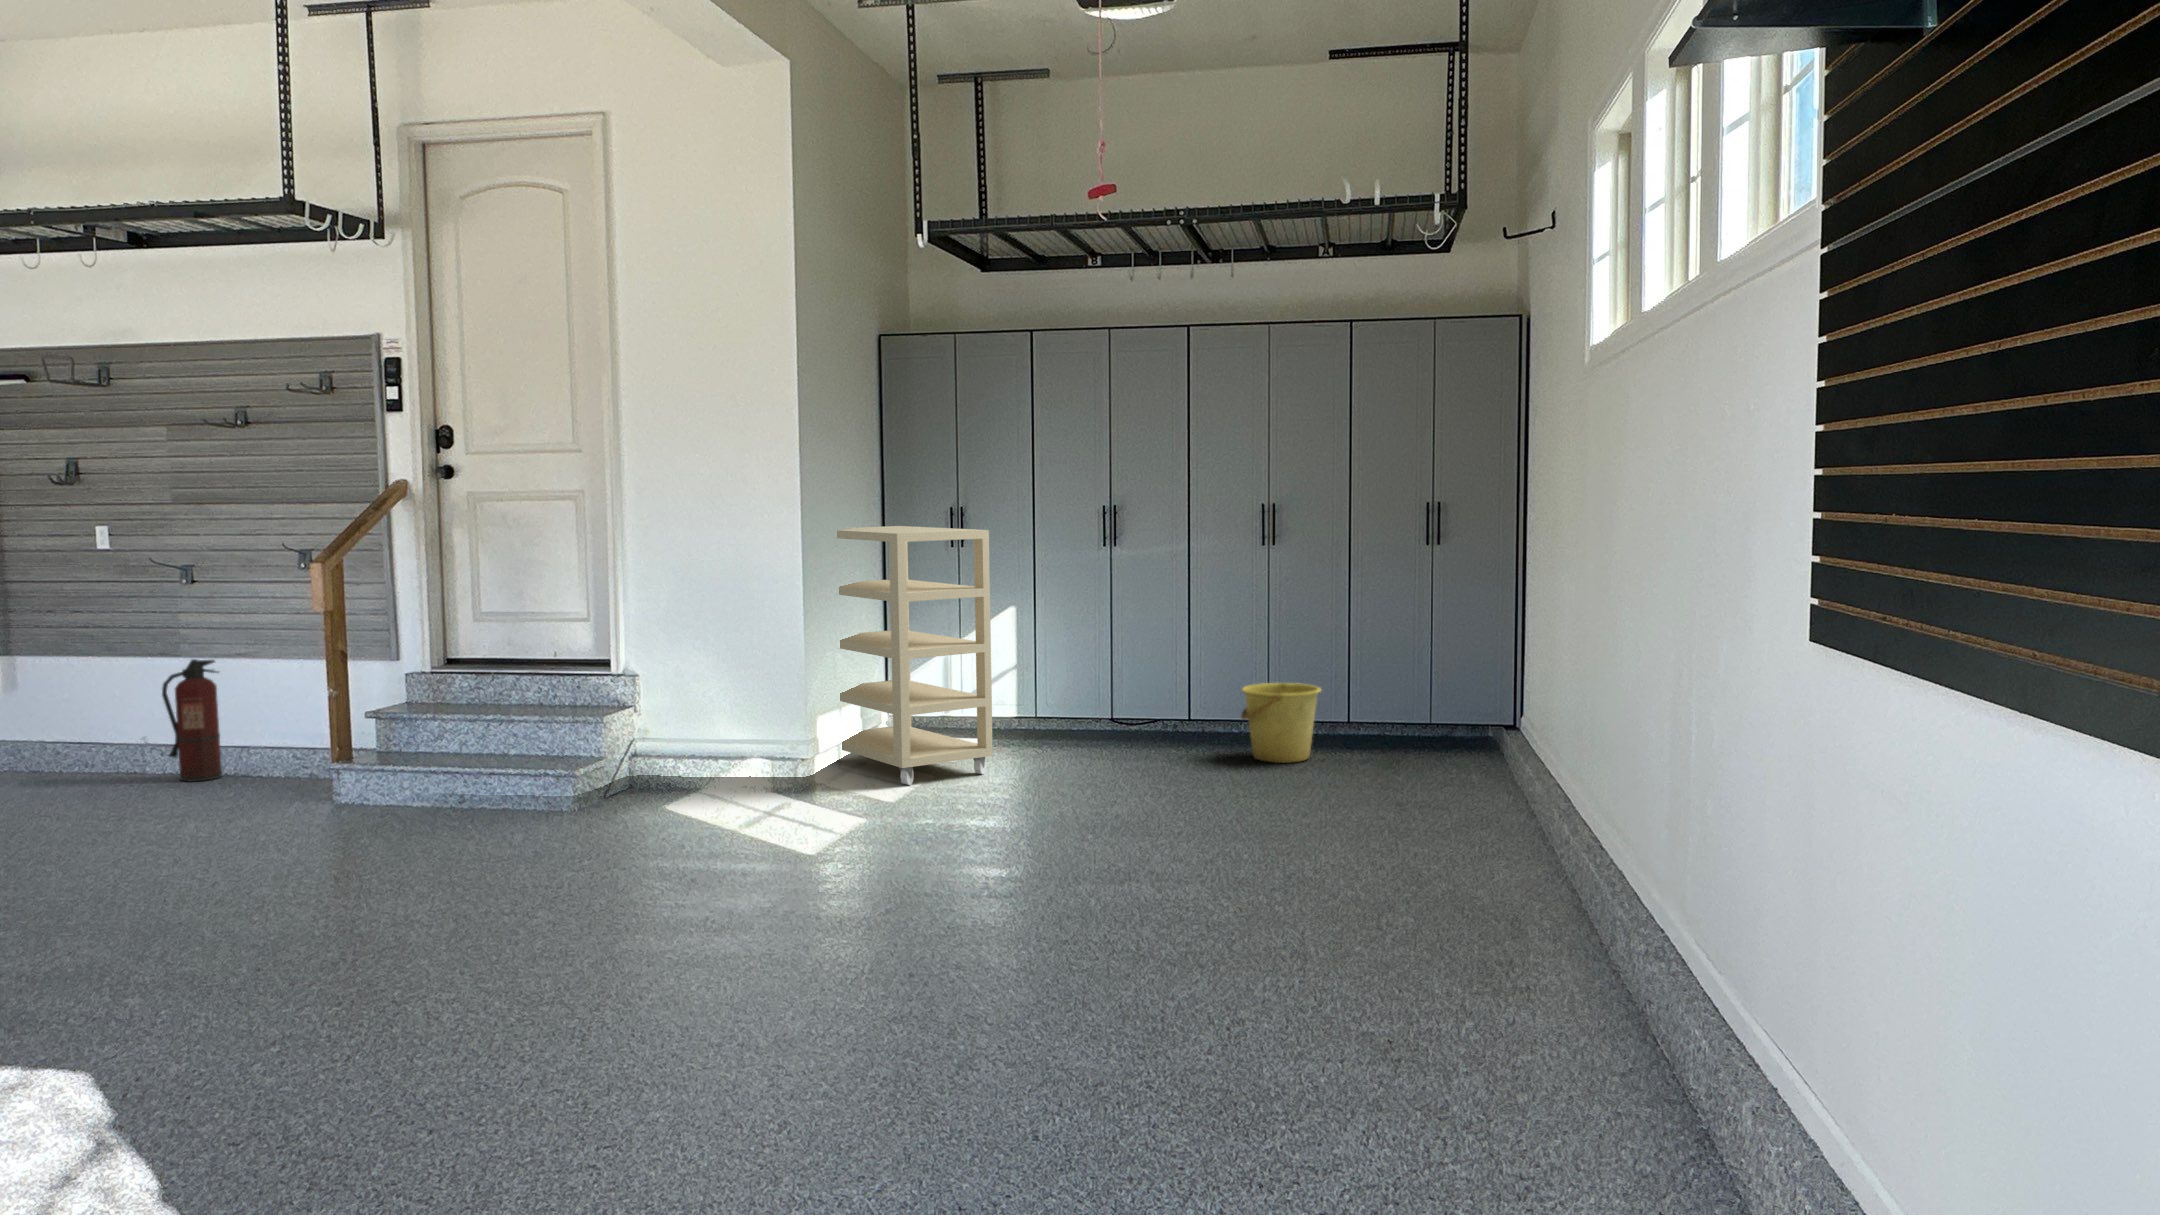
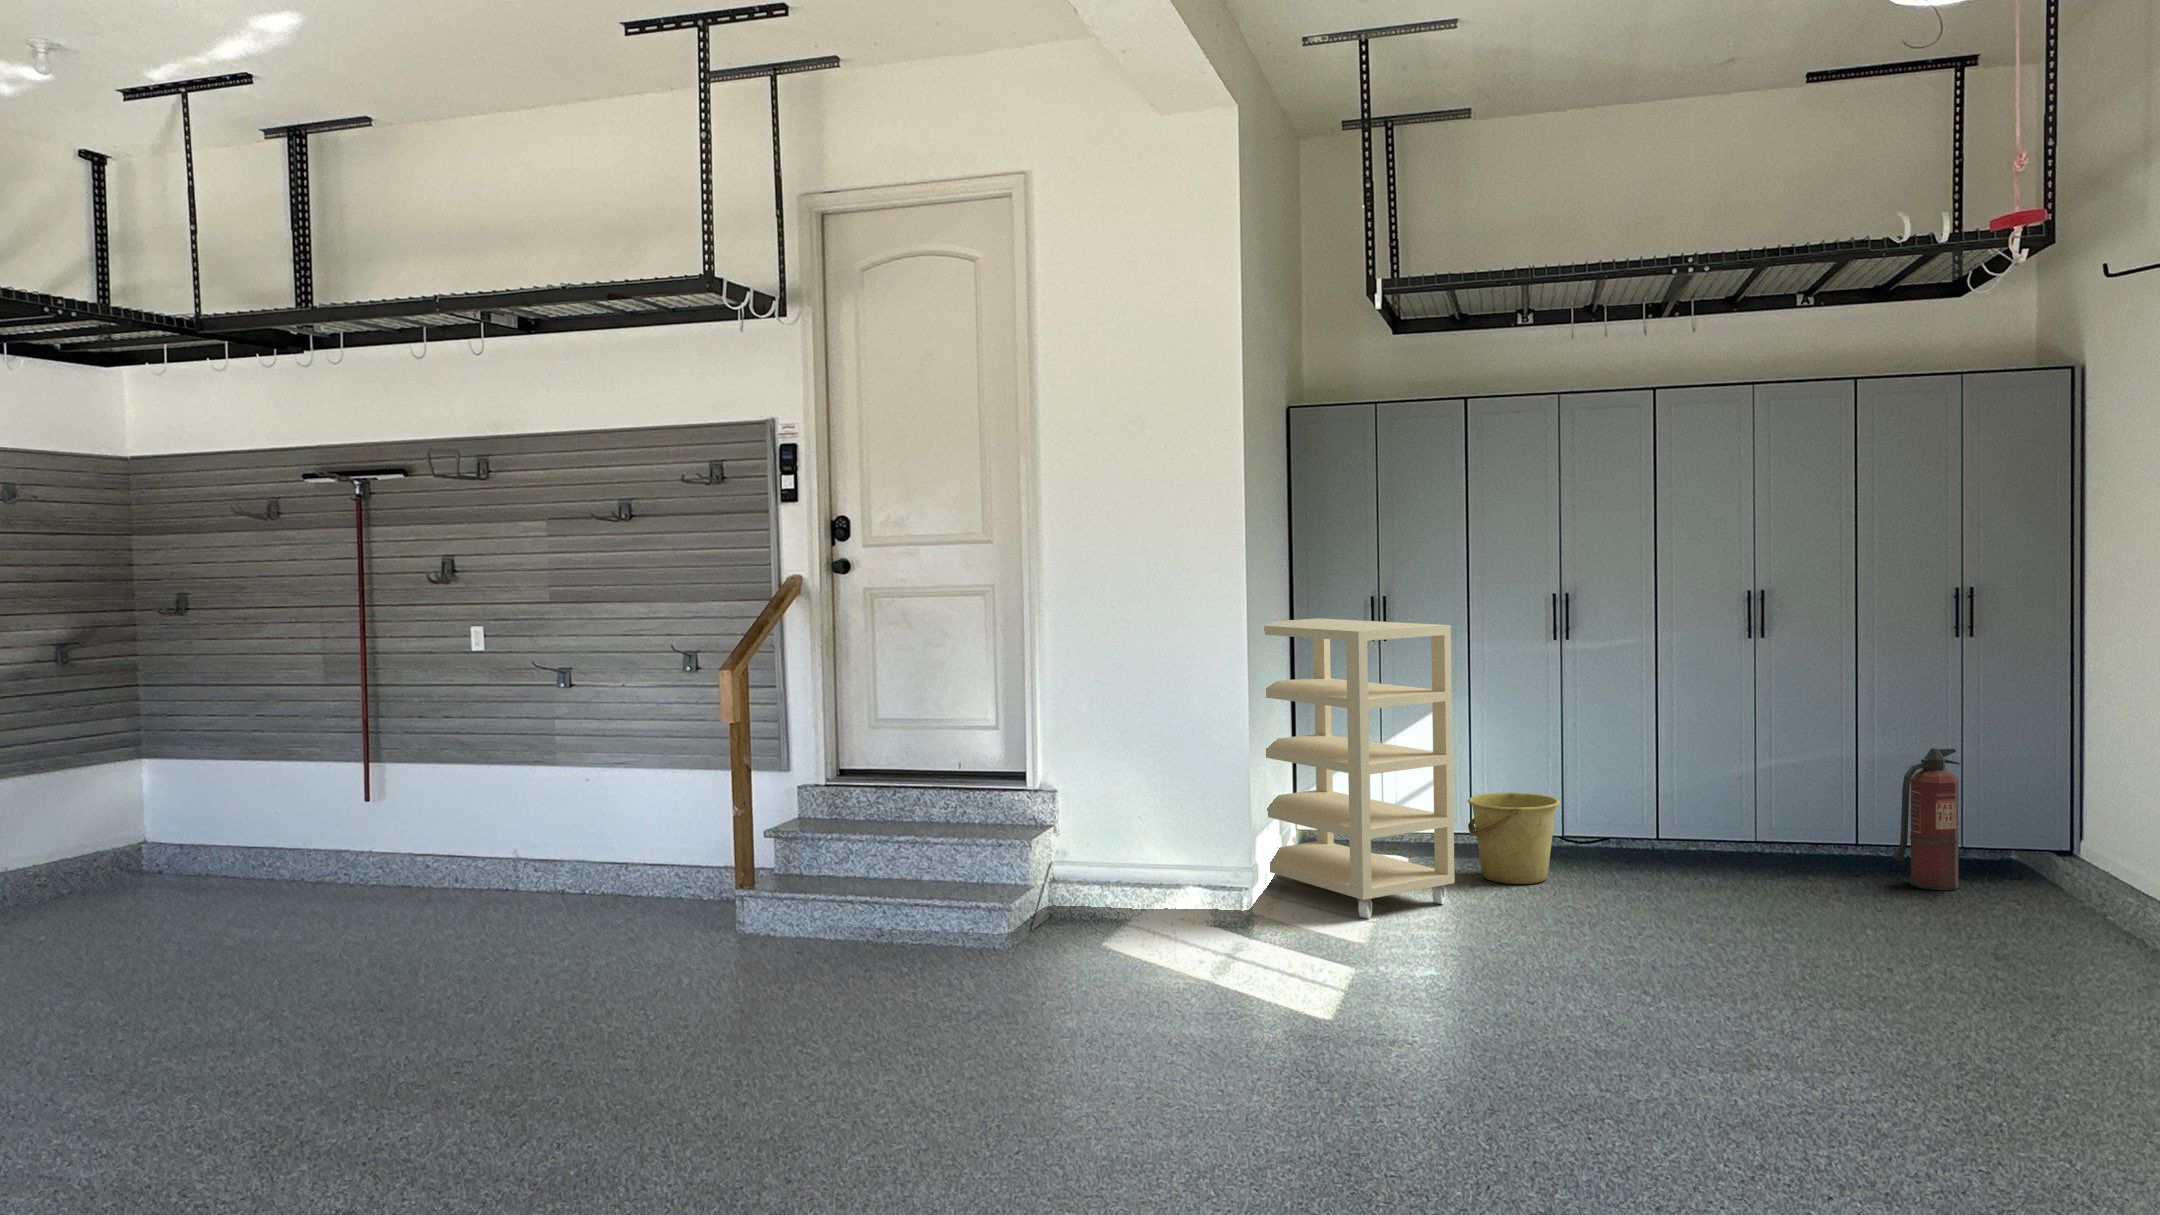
fire extinguisher: present [162,659,222,782] -> present [1892,748,1960,890]
bucket: present [1241,683,1321,763] -> present [1468,792,1560,884]

